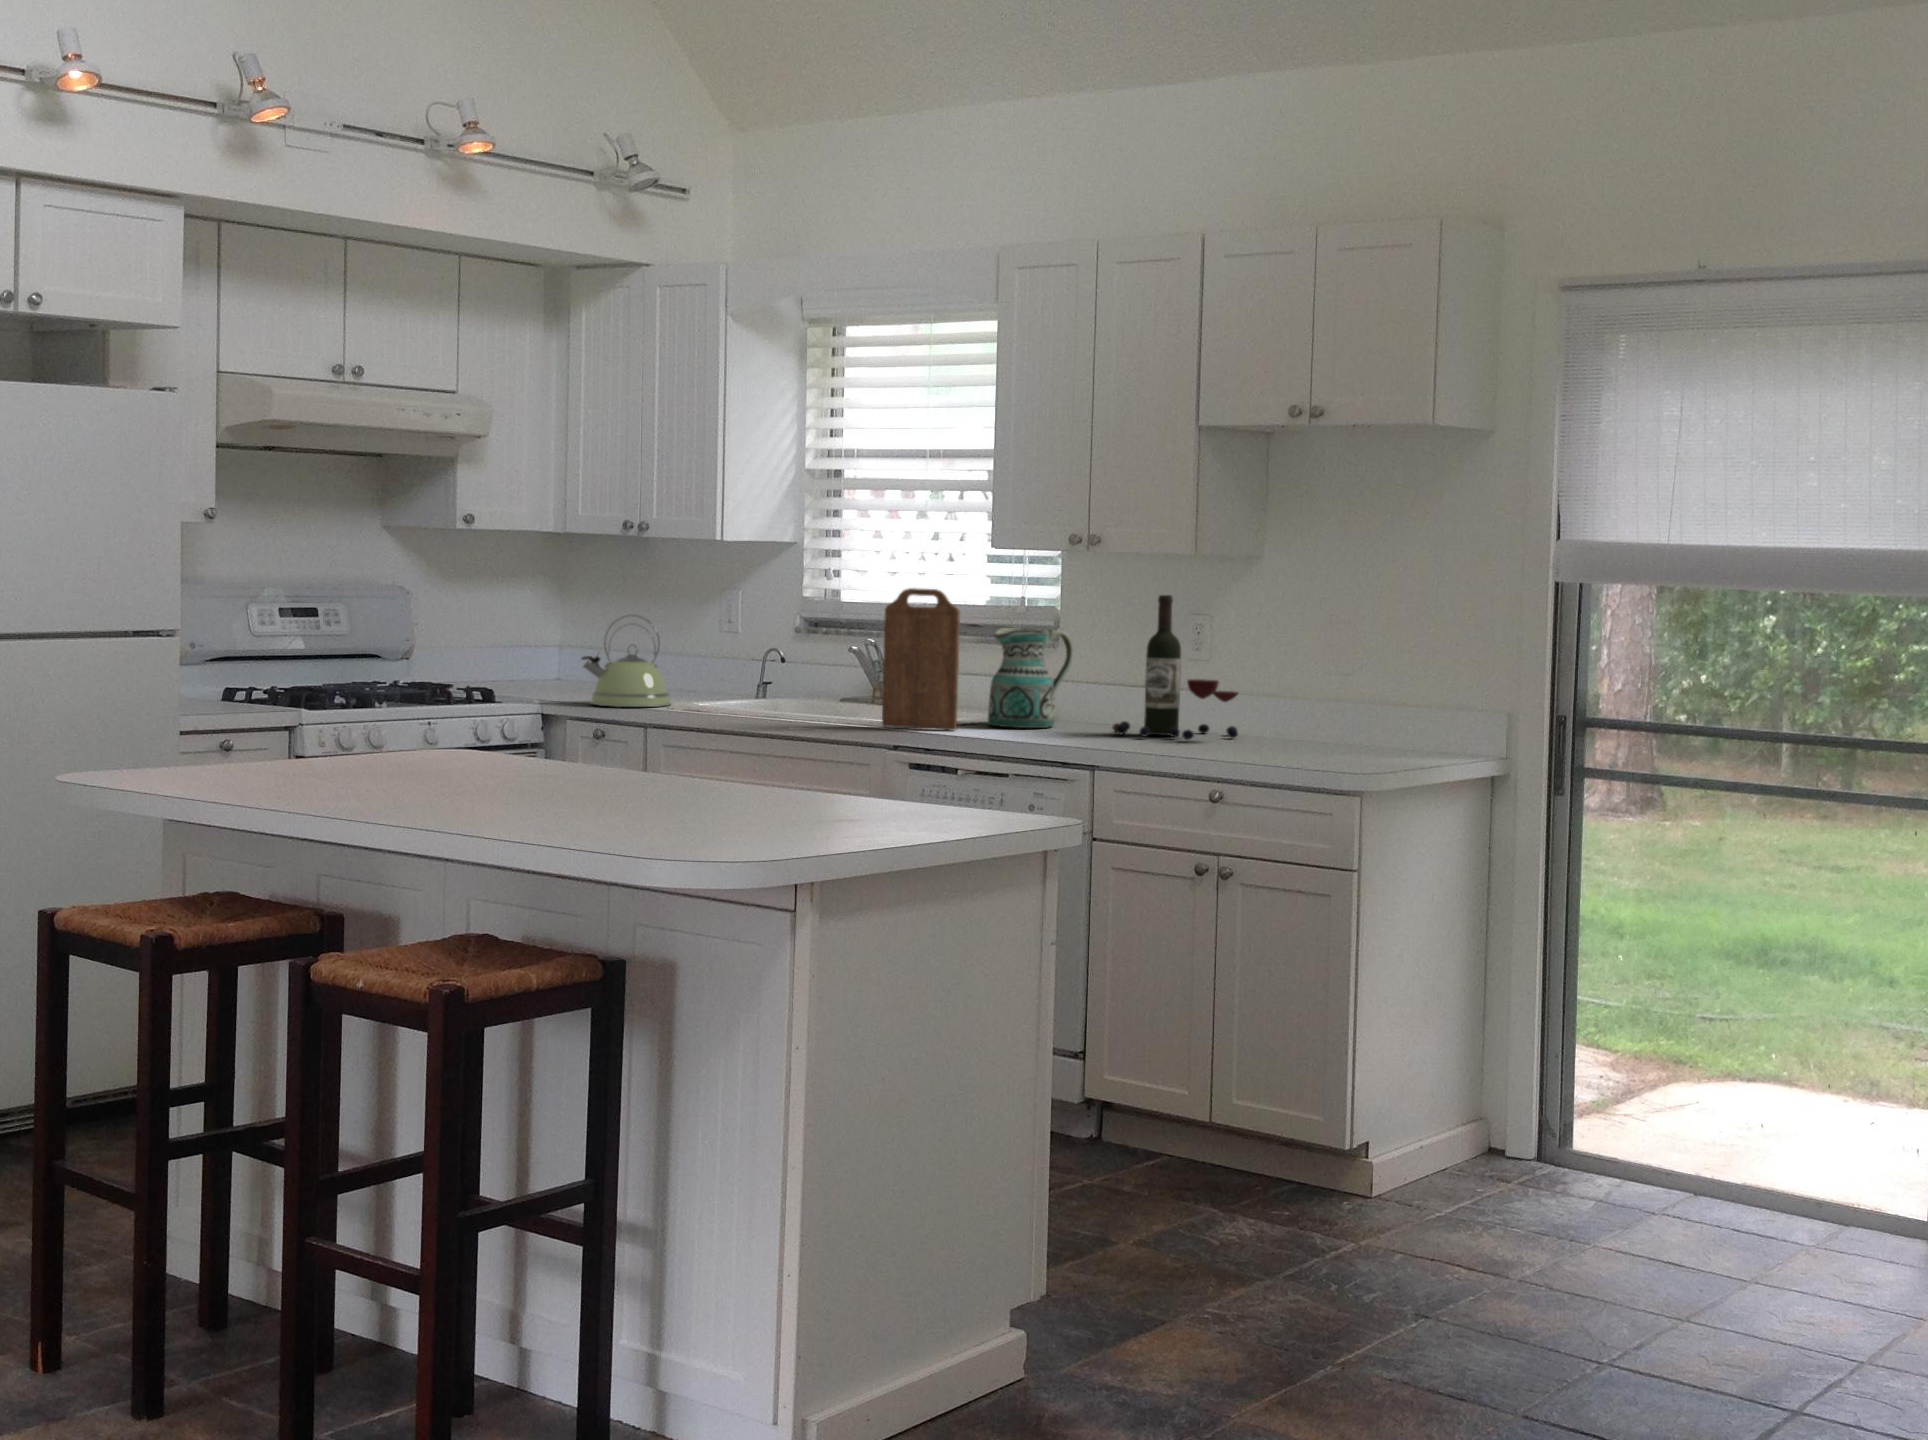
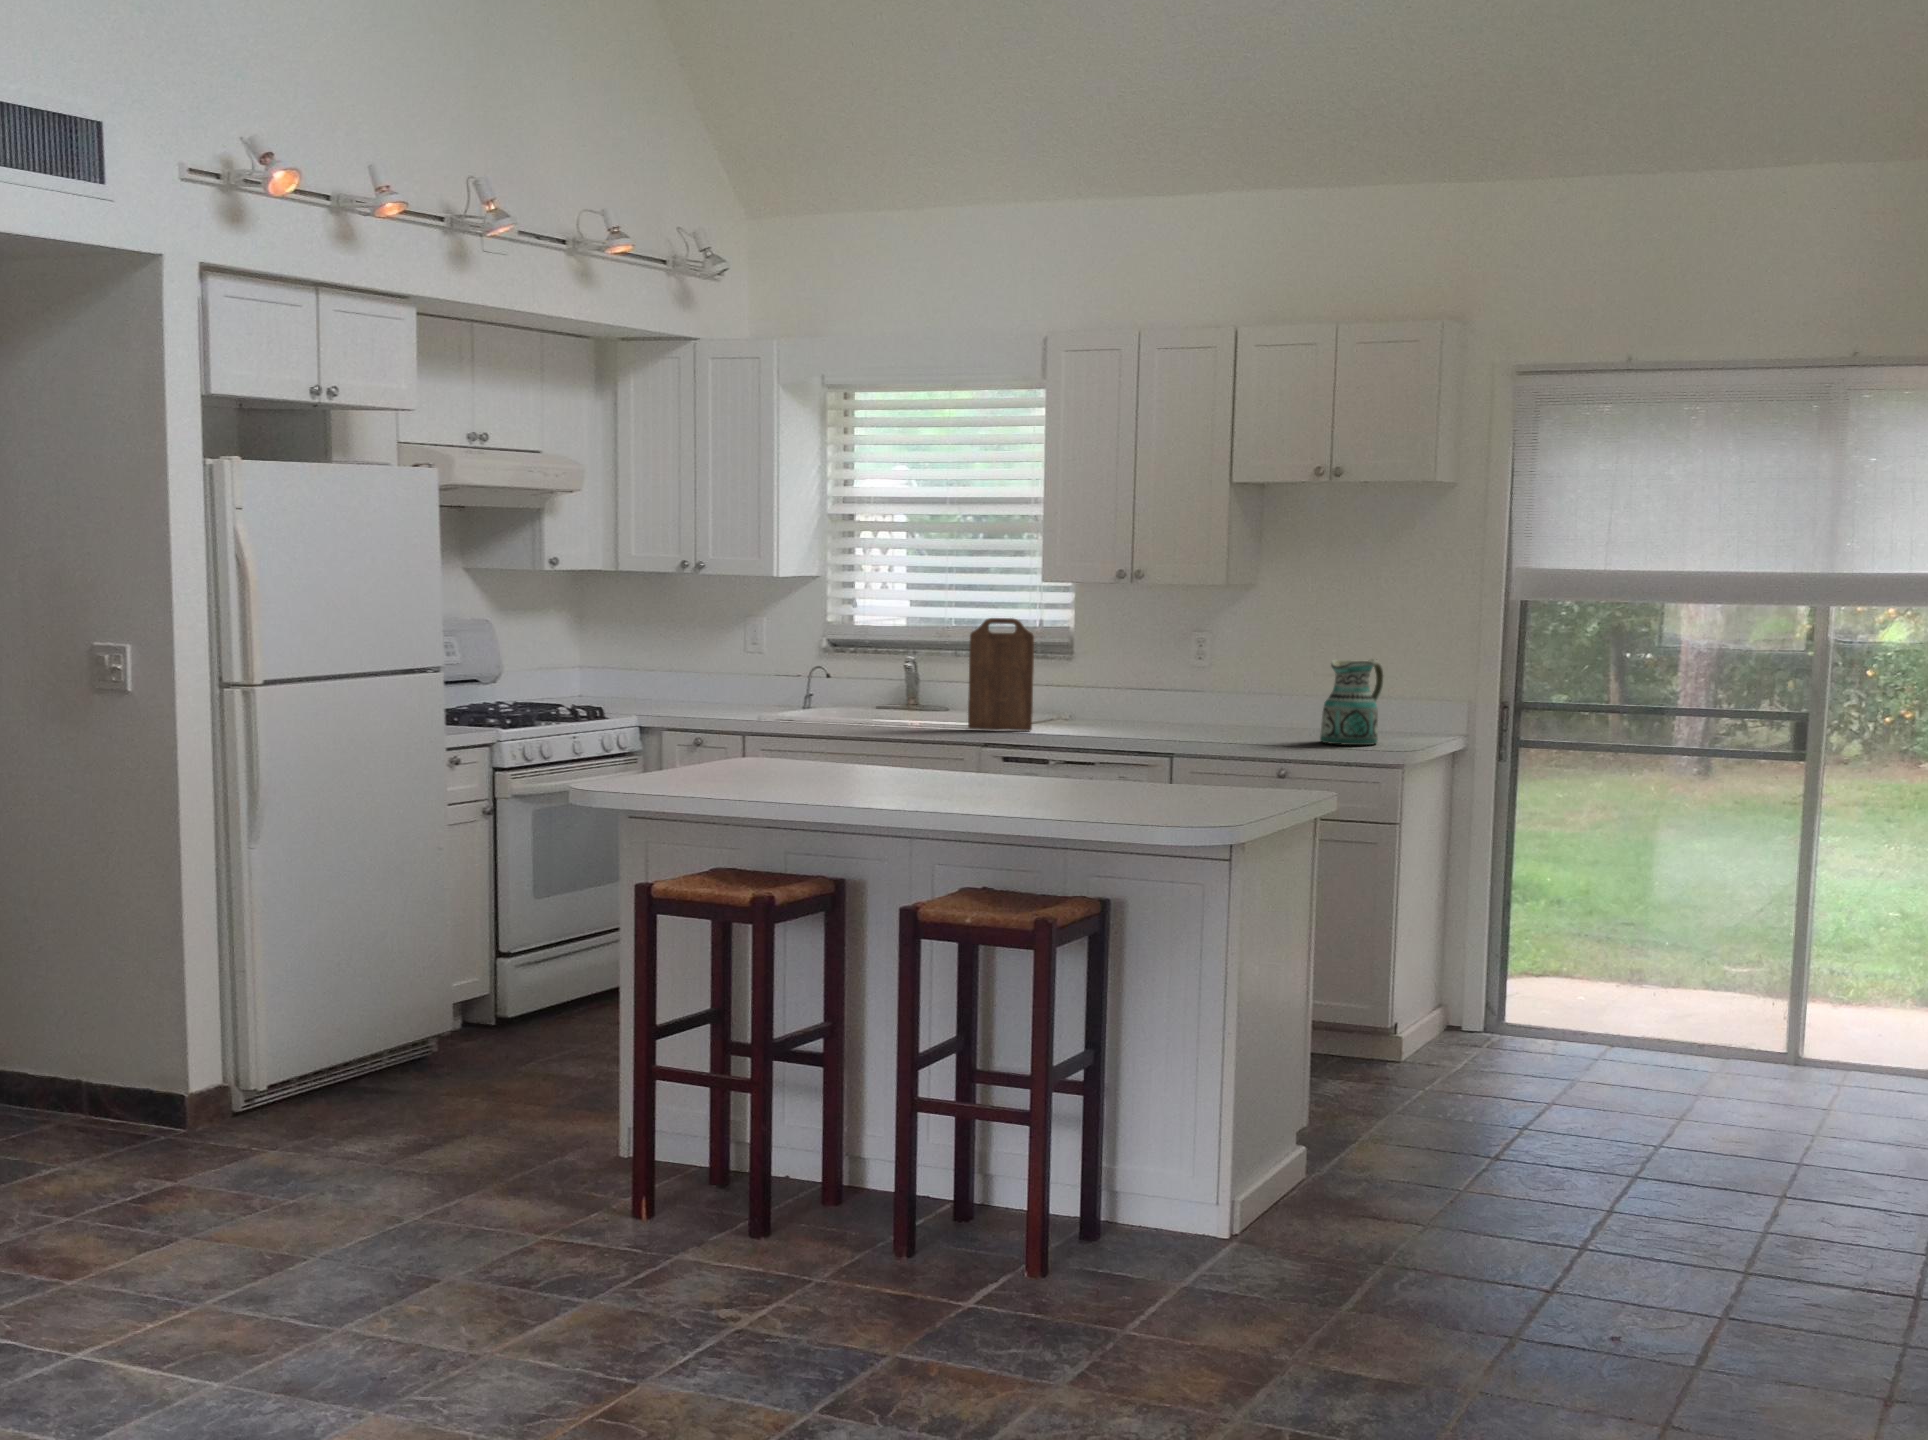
wine bottle: present [1113,595,1238,740] -> none [1153,620,1264,734]
kettle: present [582,614,670,707] -> none [674,641,749,718]
ceramic pitcher: present [988,628,1074,728] -> present [1320,659,1383,745]

